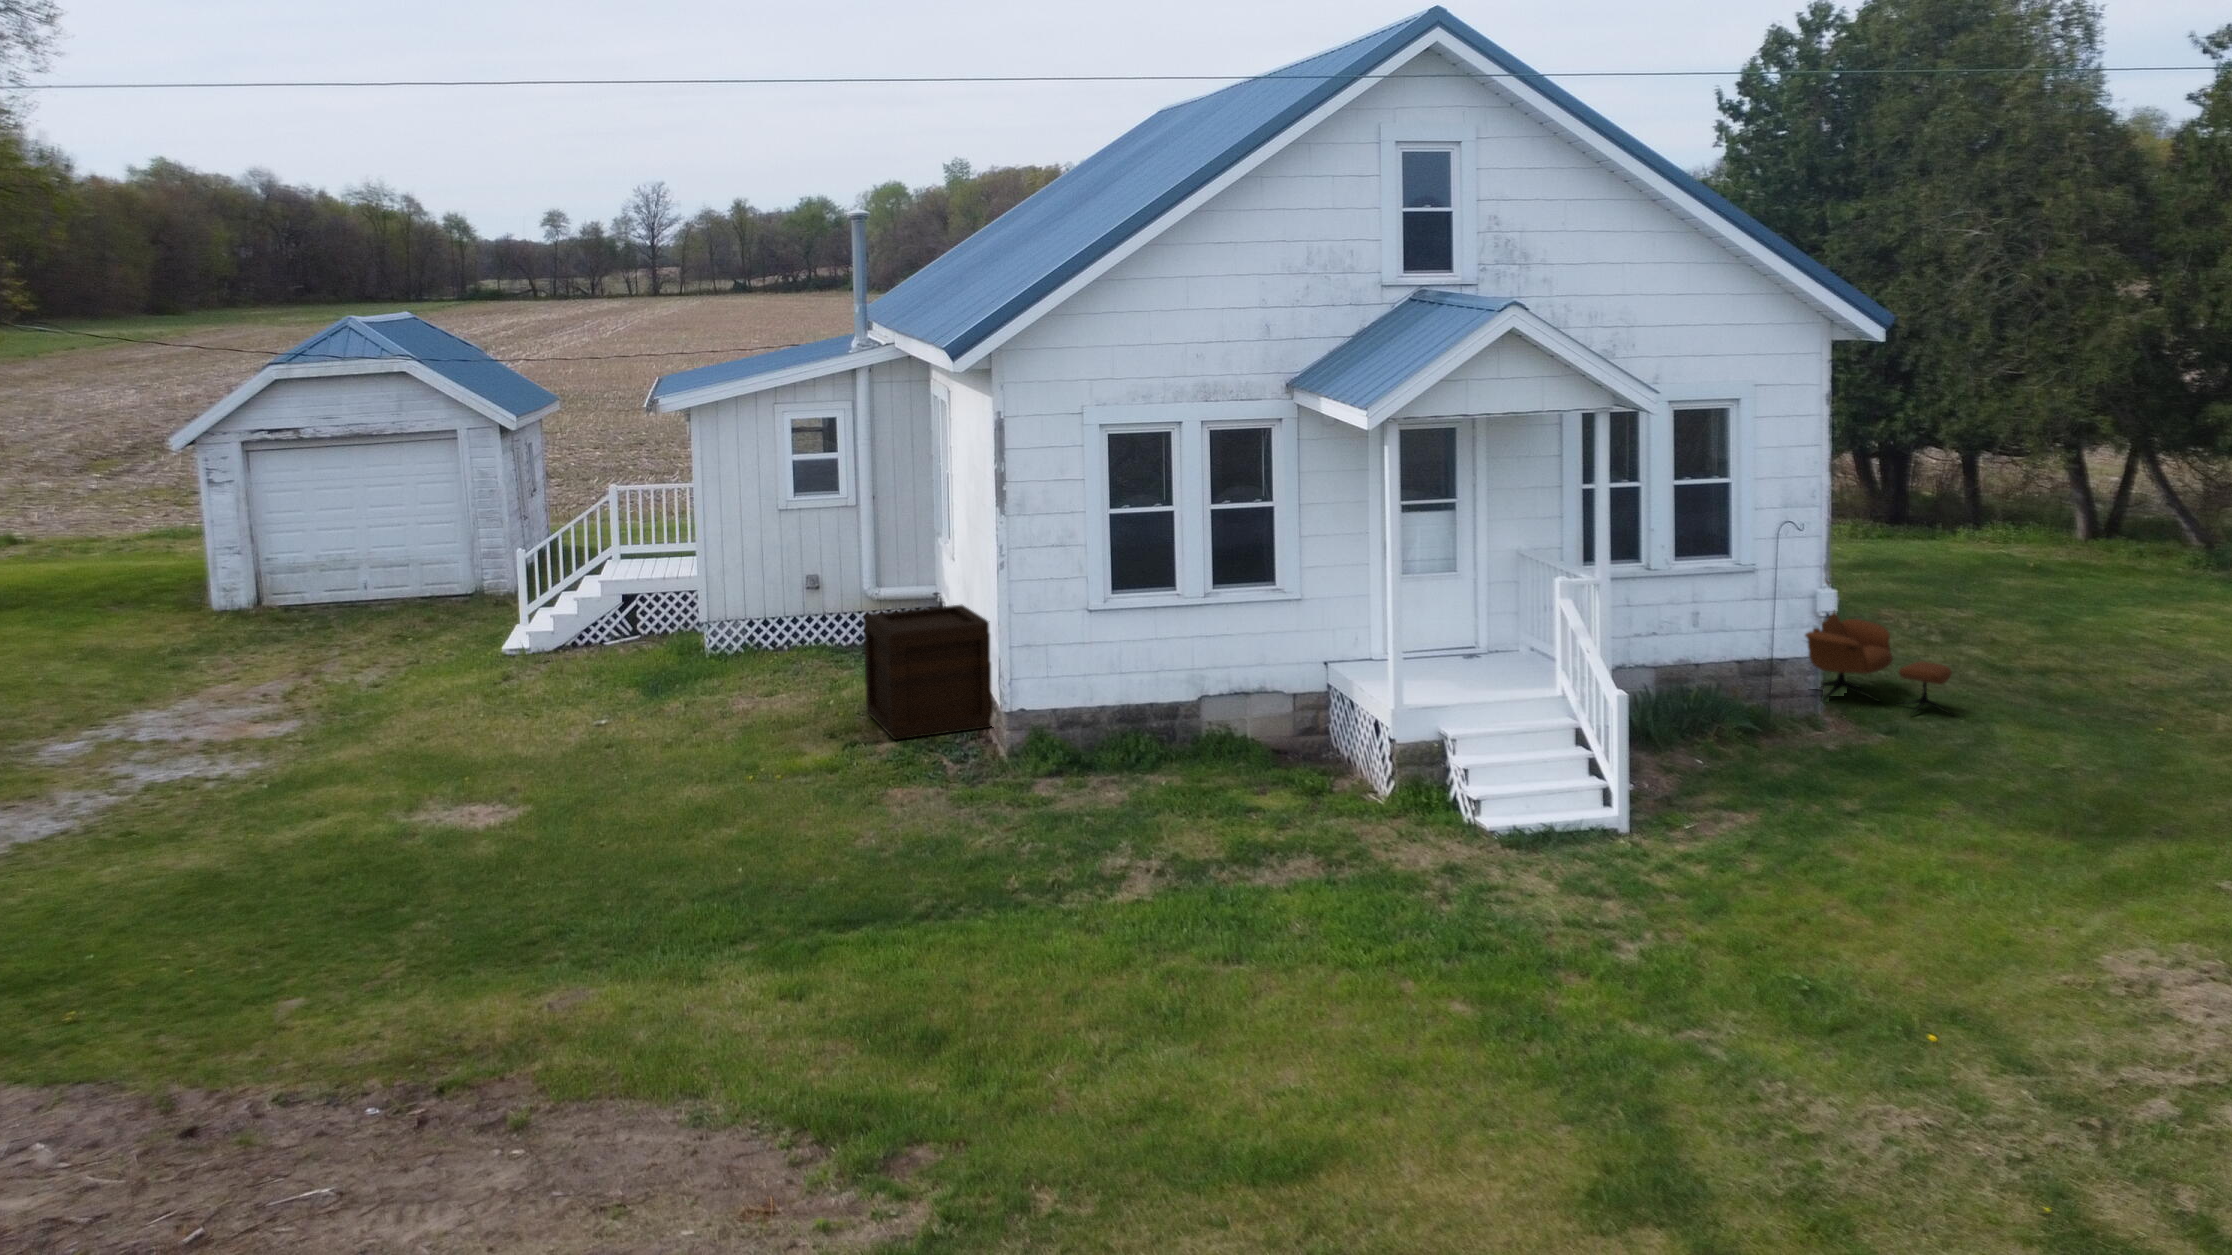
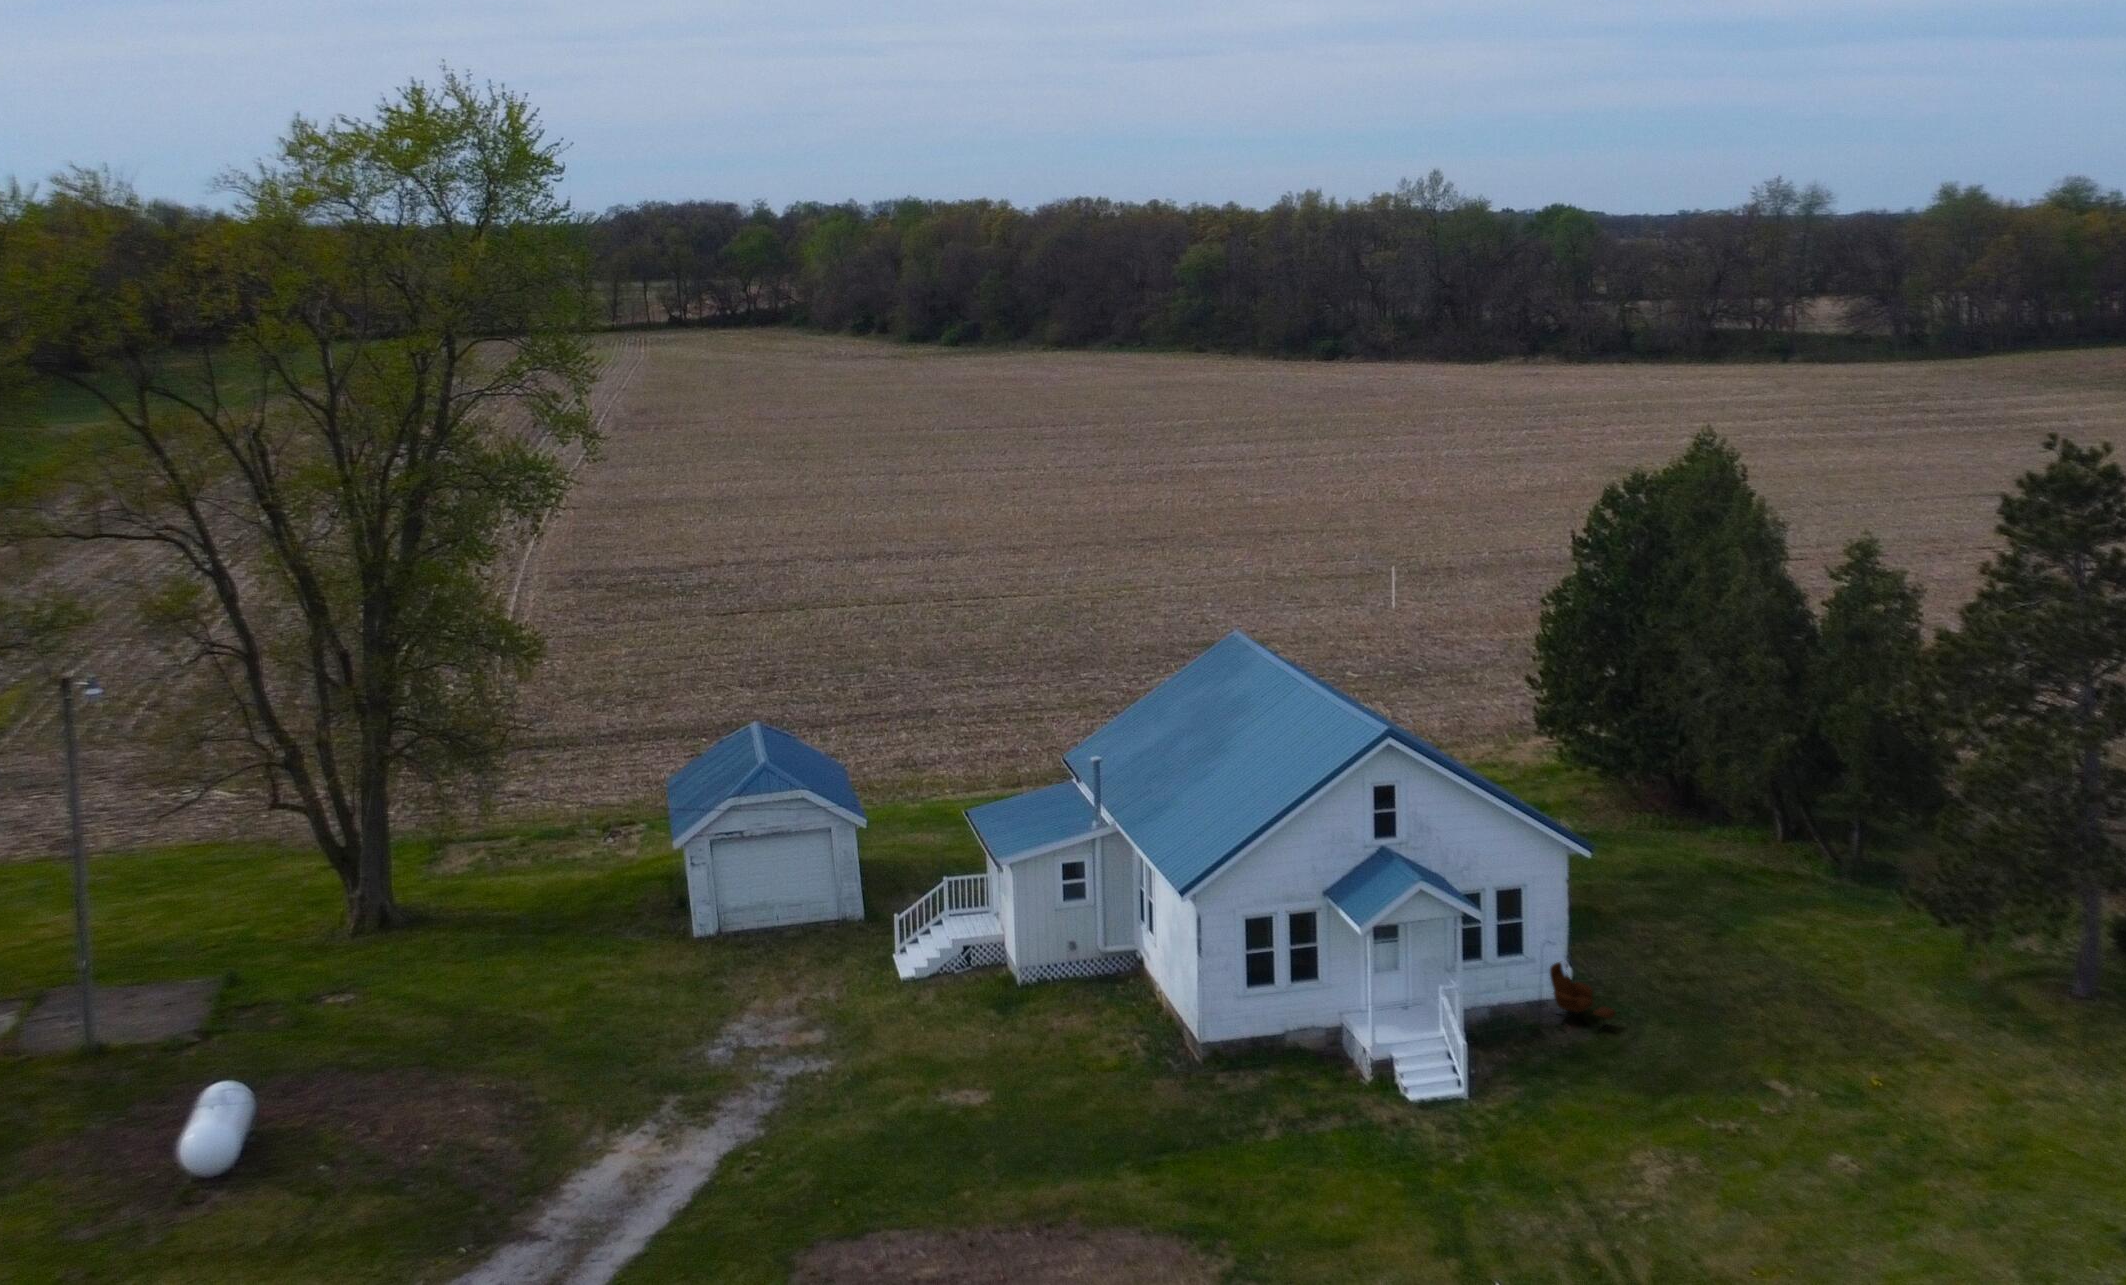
wooden crate: present [864,605,993,740] -> none [1131,985,1195,1056]

